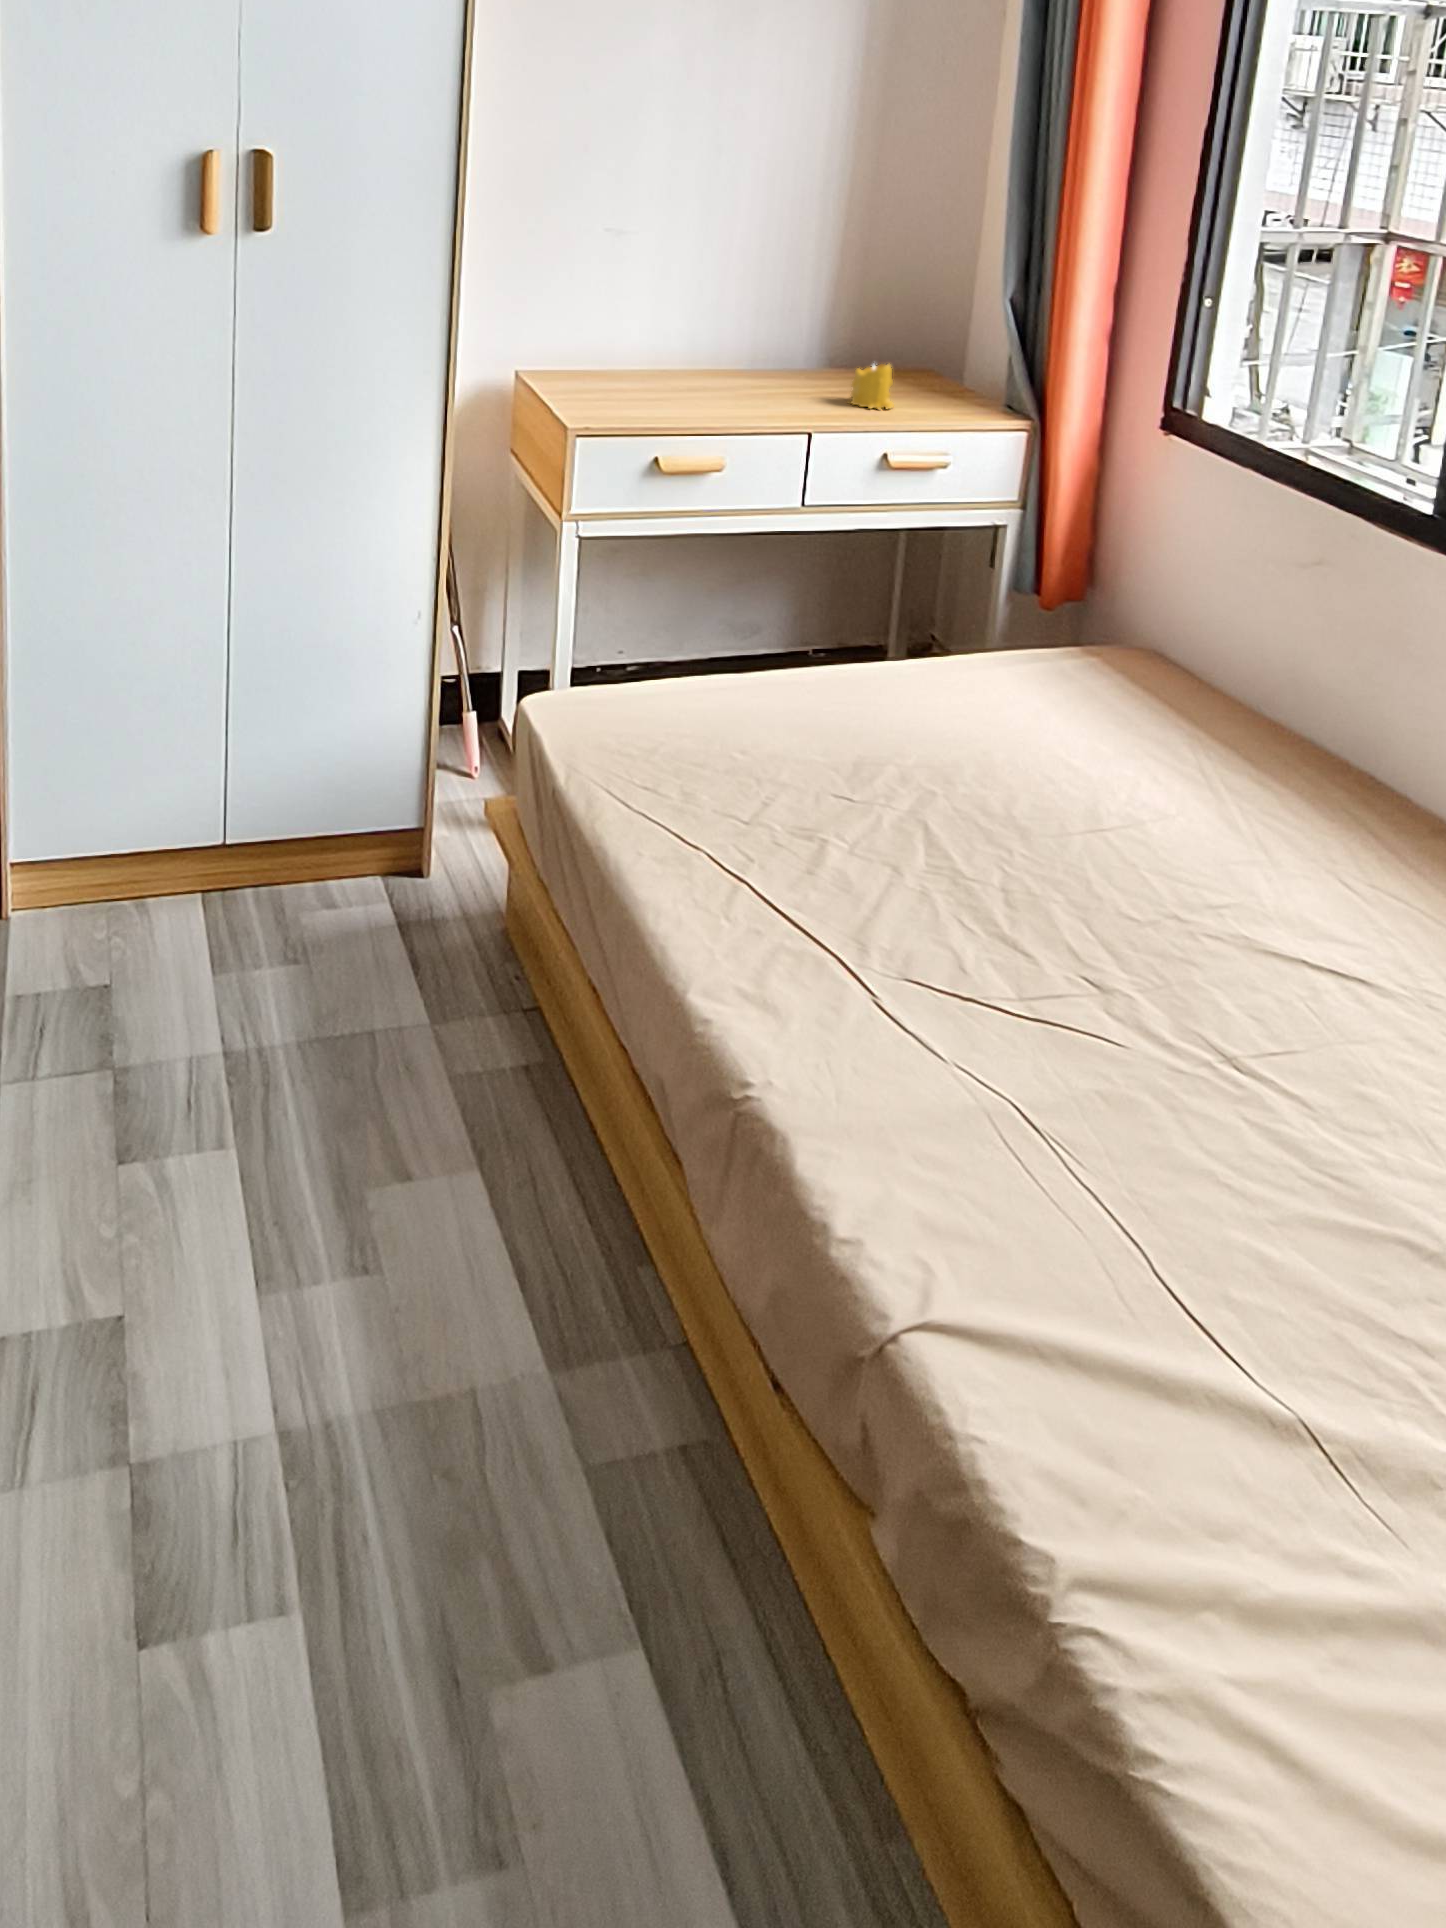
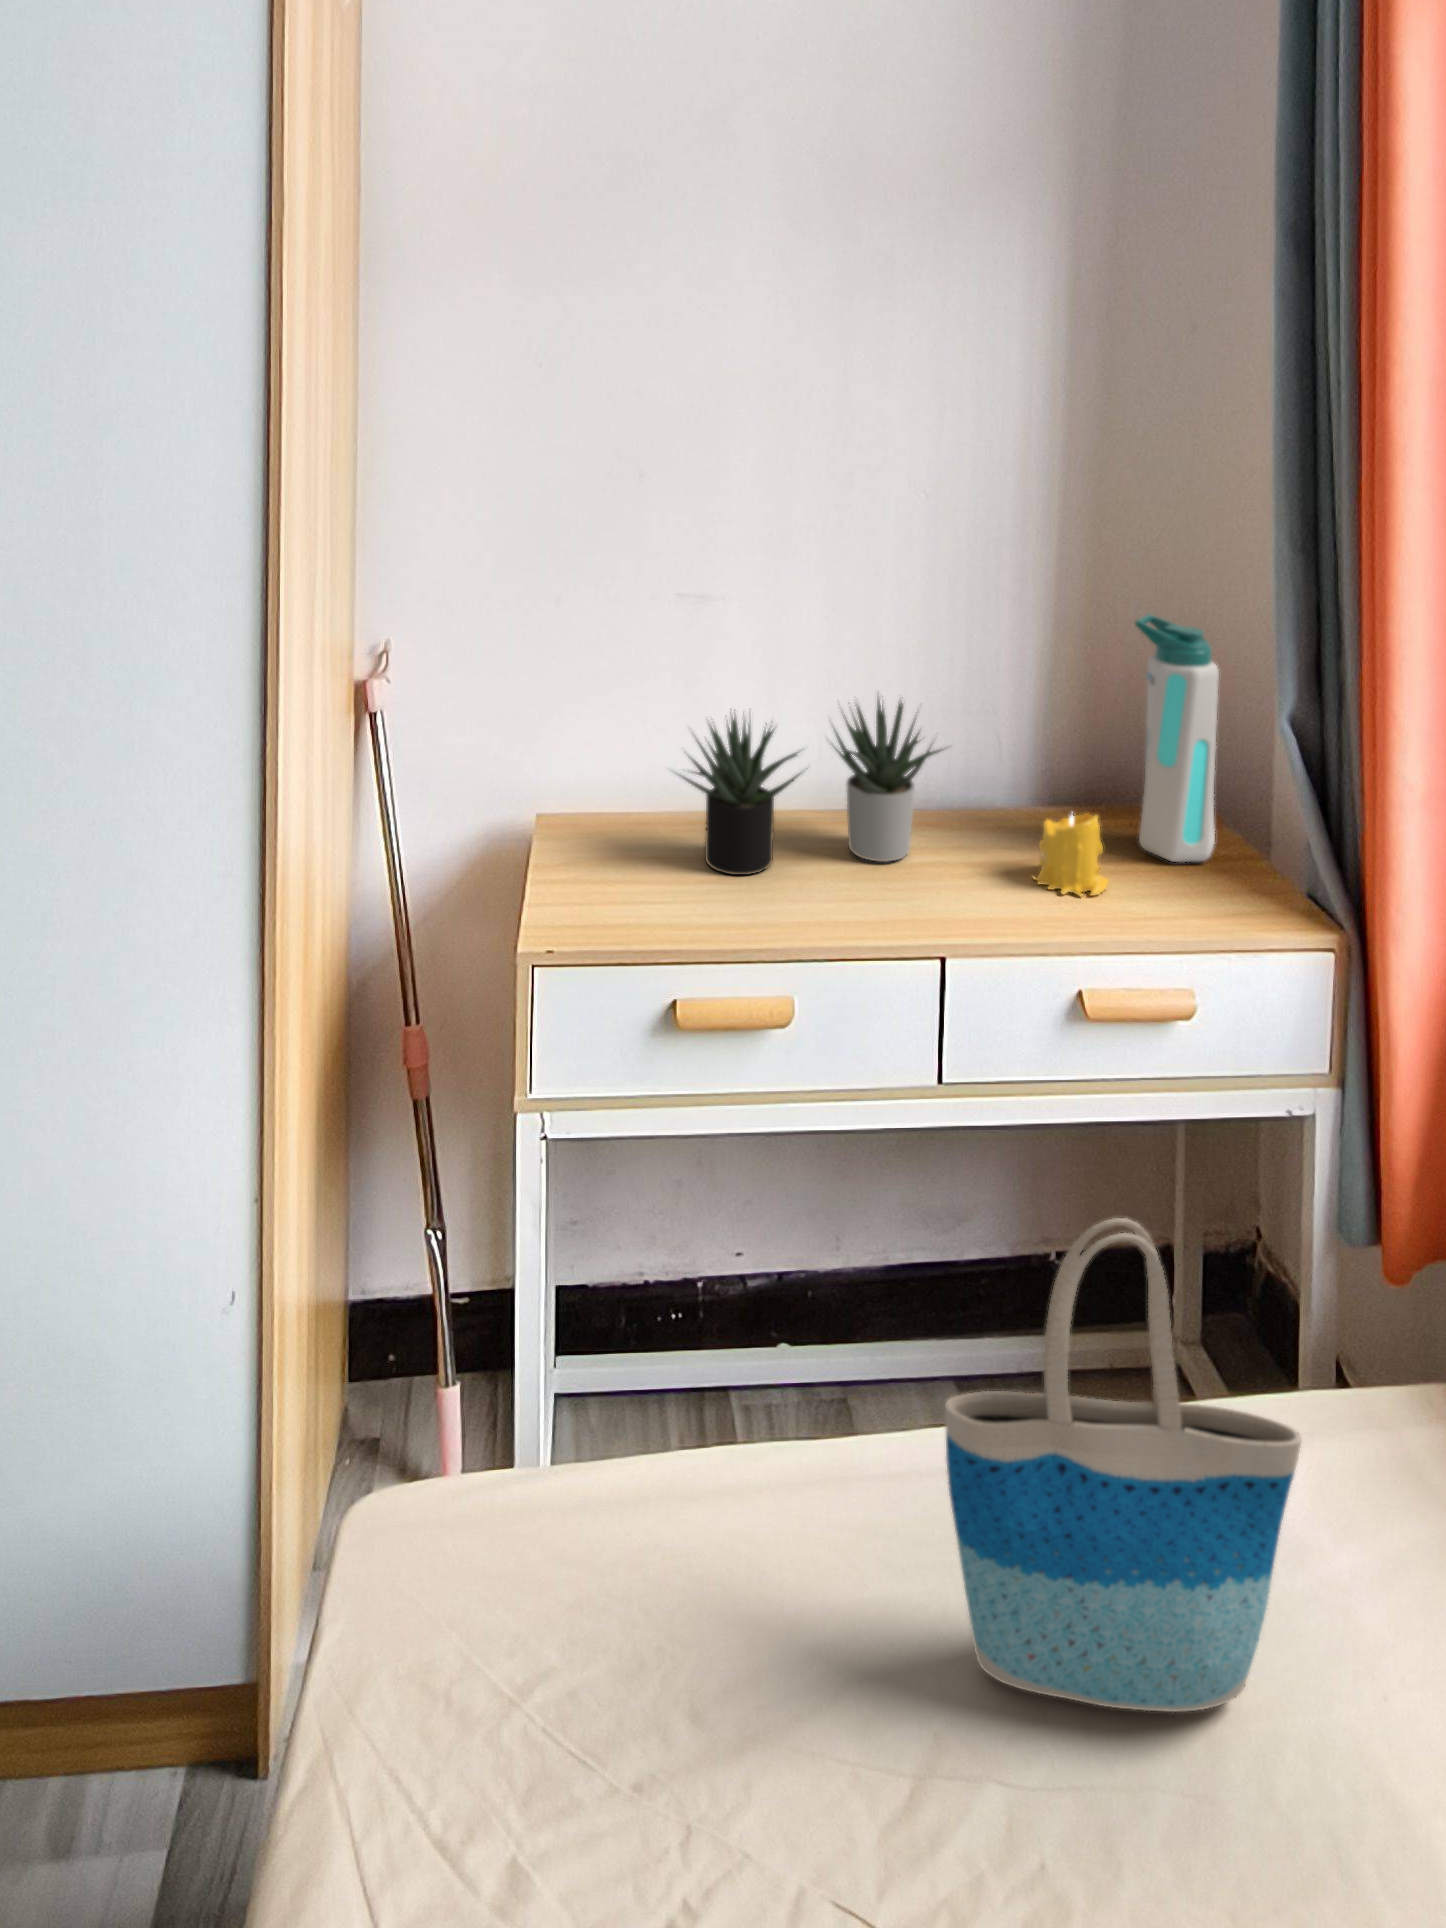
water bottle: none [904,246,961,397] -> present [1135,614,1219,862]
succulent plant: none [628,291,798,401] -> present [680,699,941,875]
tote bag: none [869,506,1039,731] -> present [945,1218,1302,1712]

